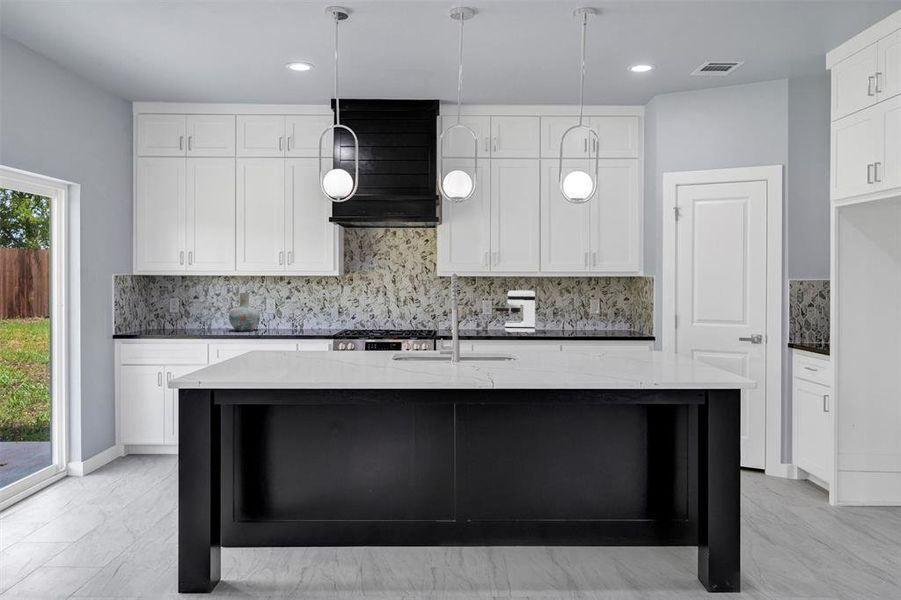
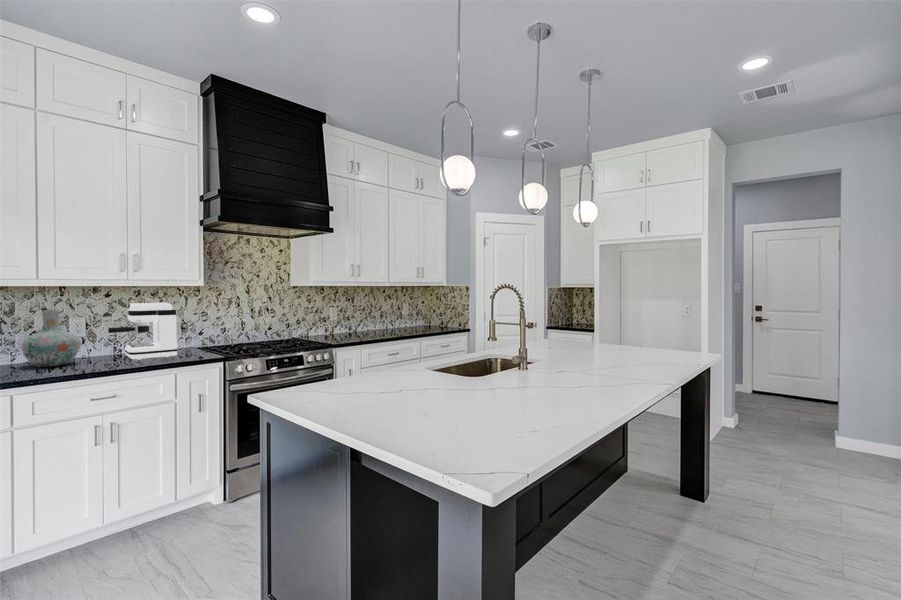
coffee maker: present [495,291,535,333] -> present [108,303,177,360]

